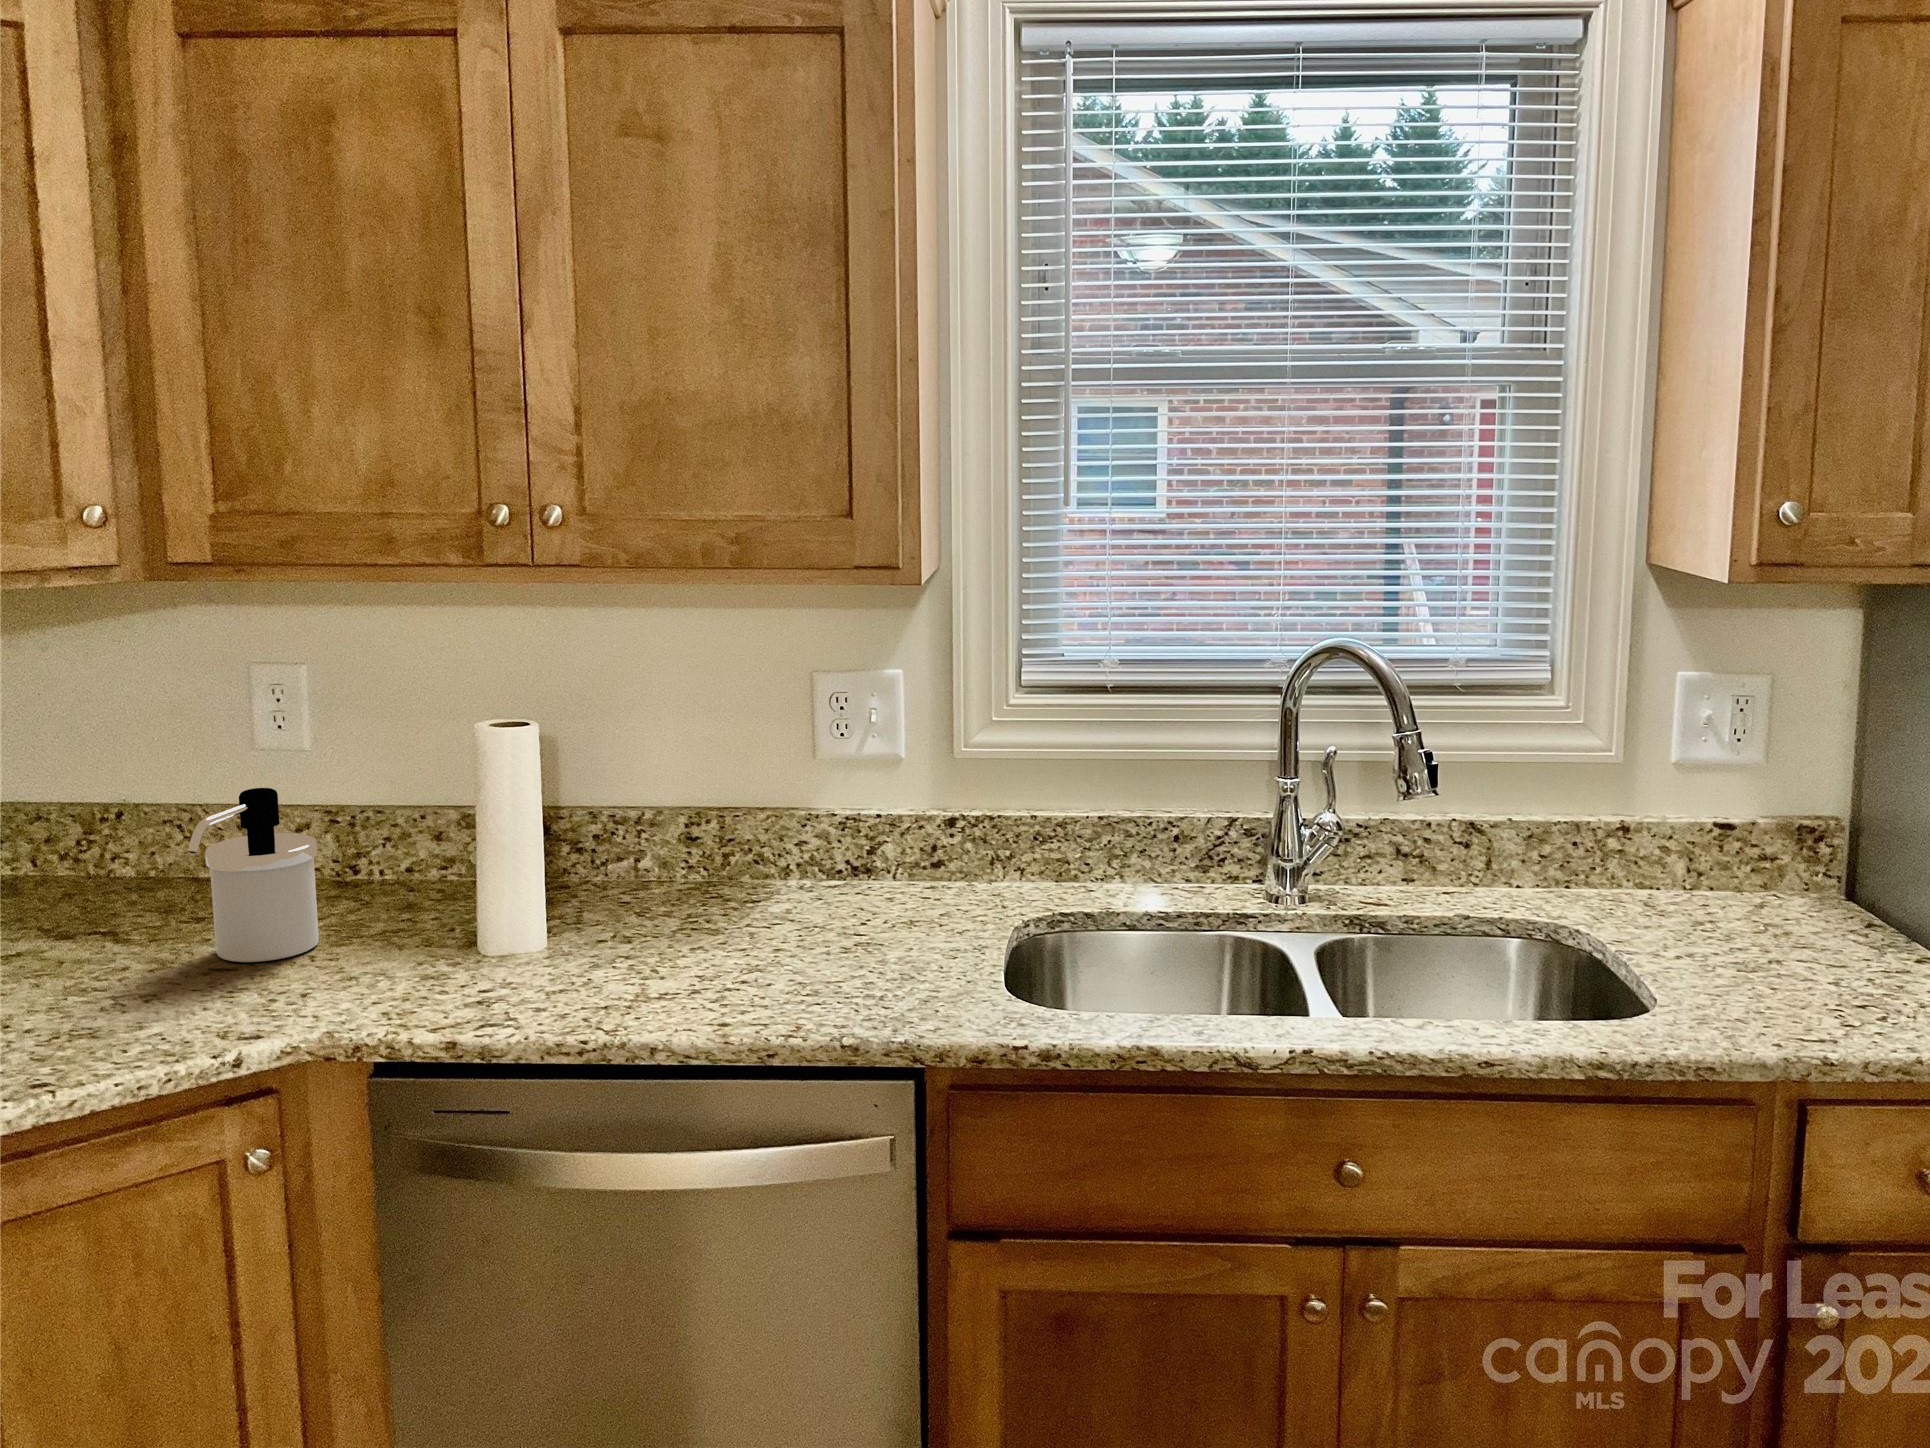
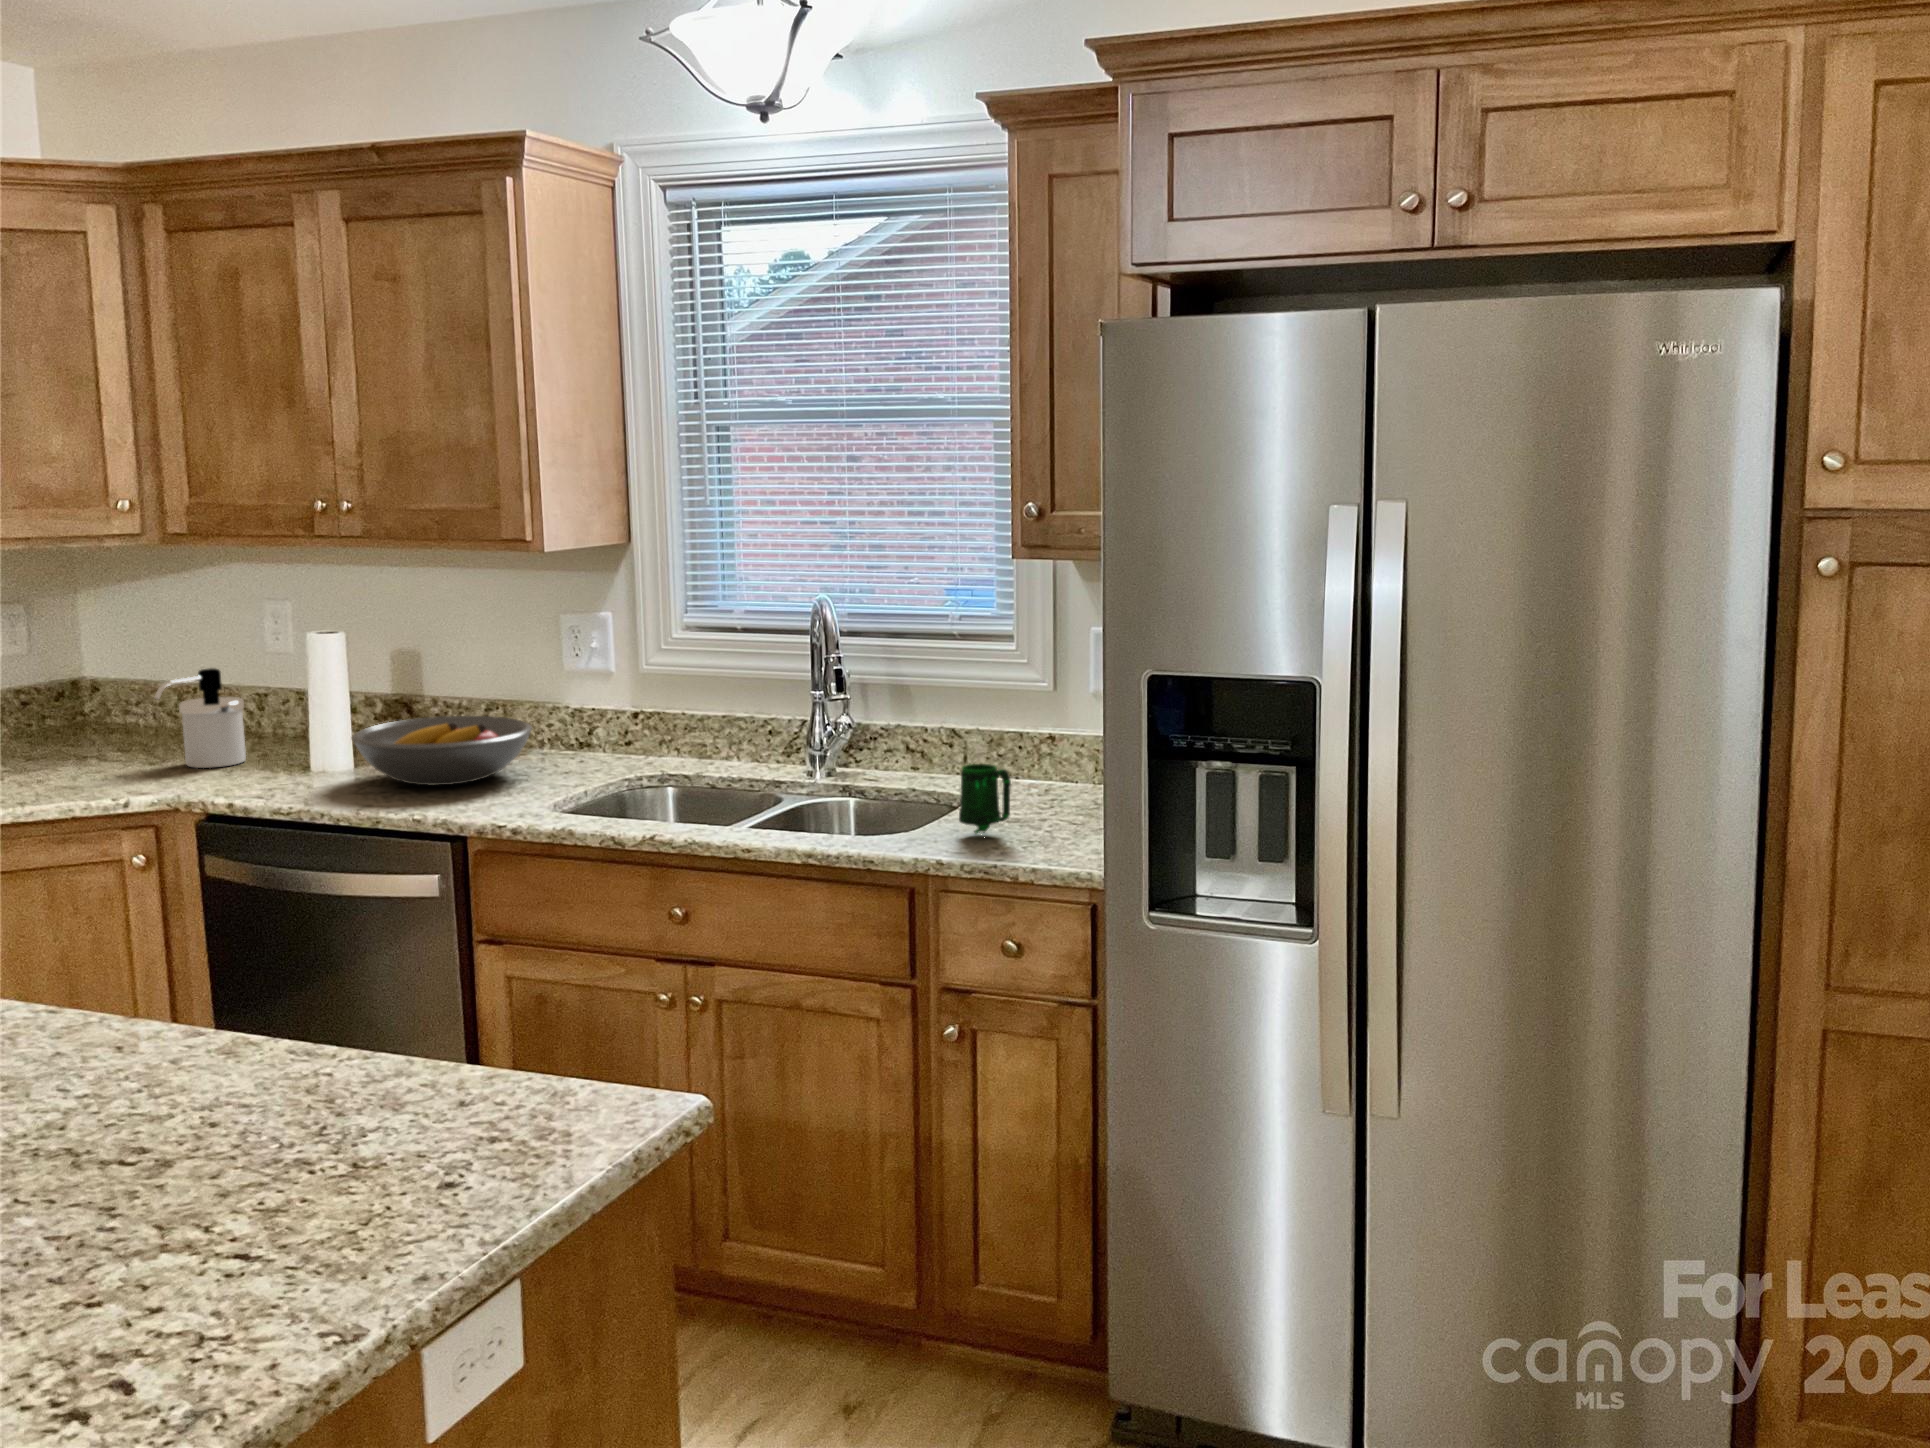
fruit bowl: none [593,841,882,970] -> present [351,716,533,785]
mug: none [1735,891,1845,1008] -> present [959,764,1011,833]

